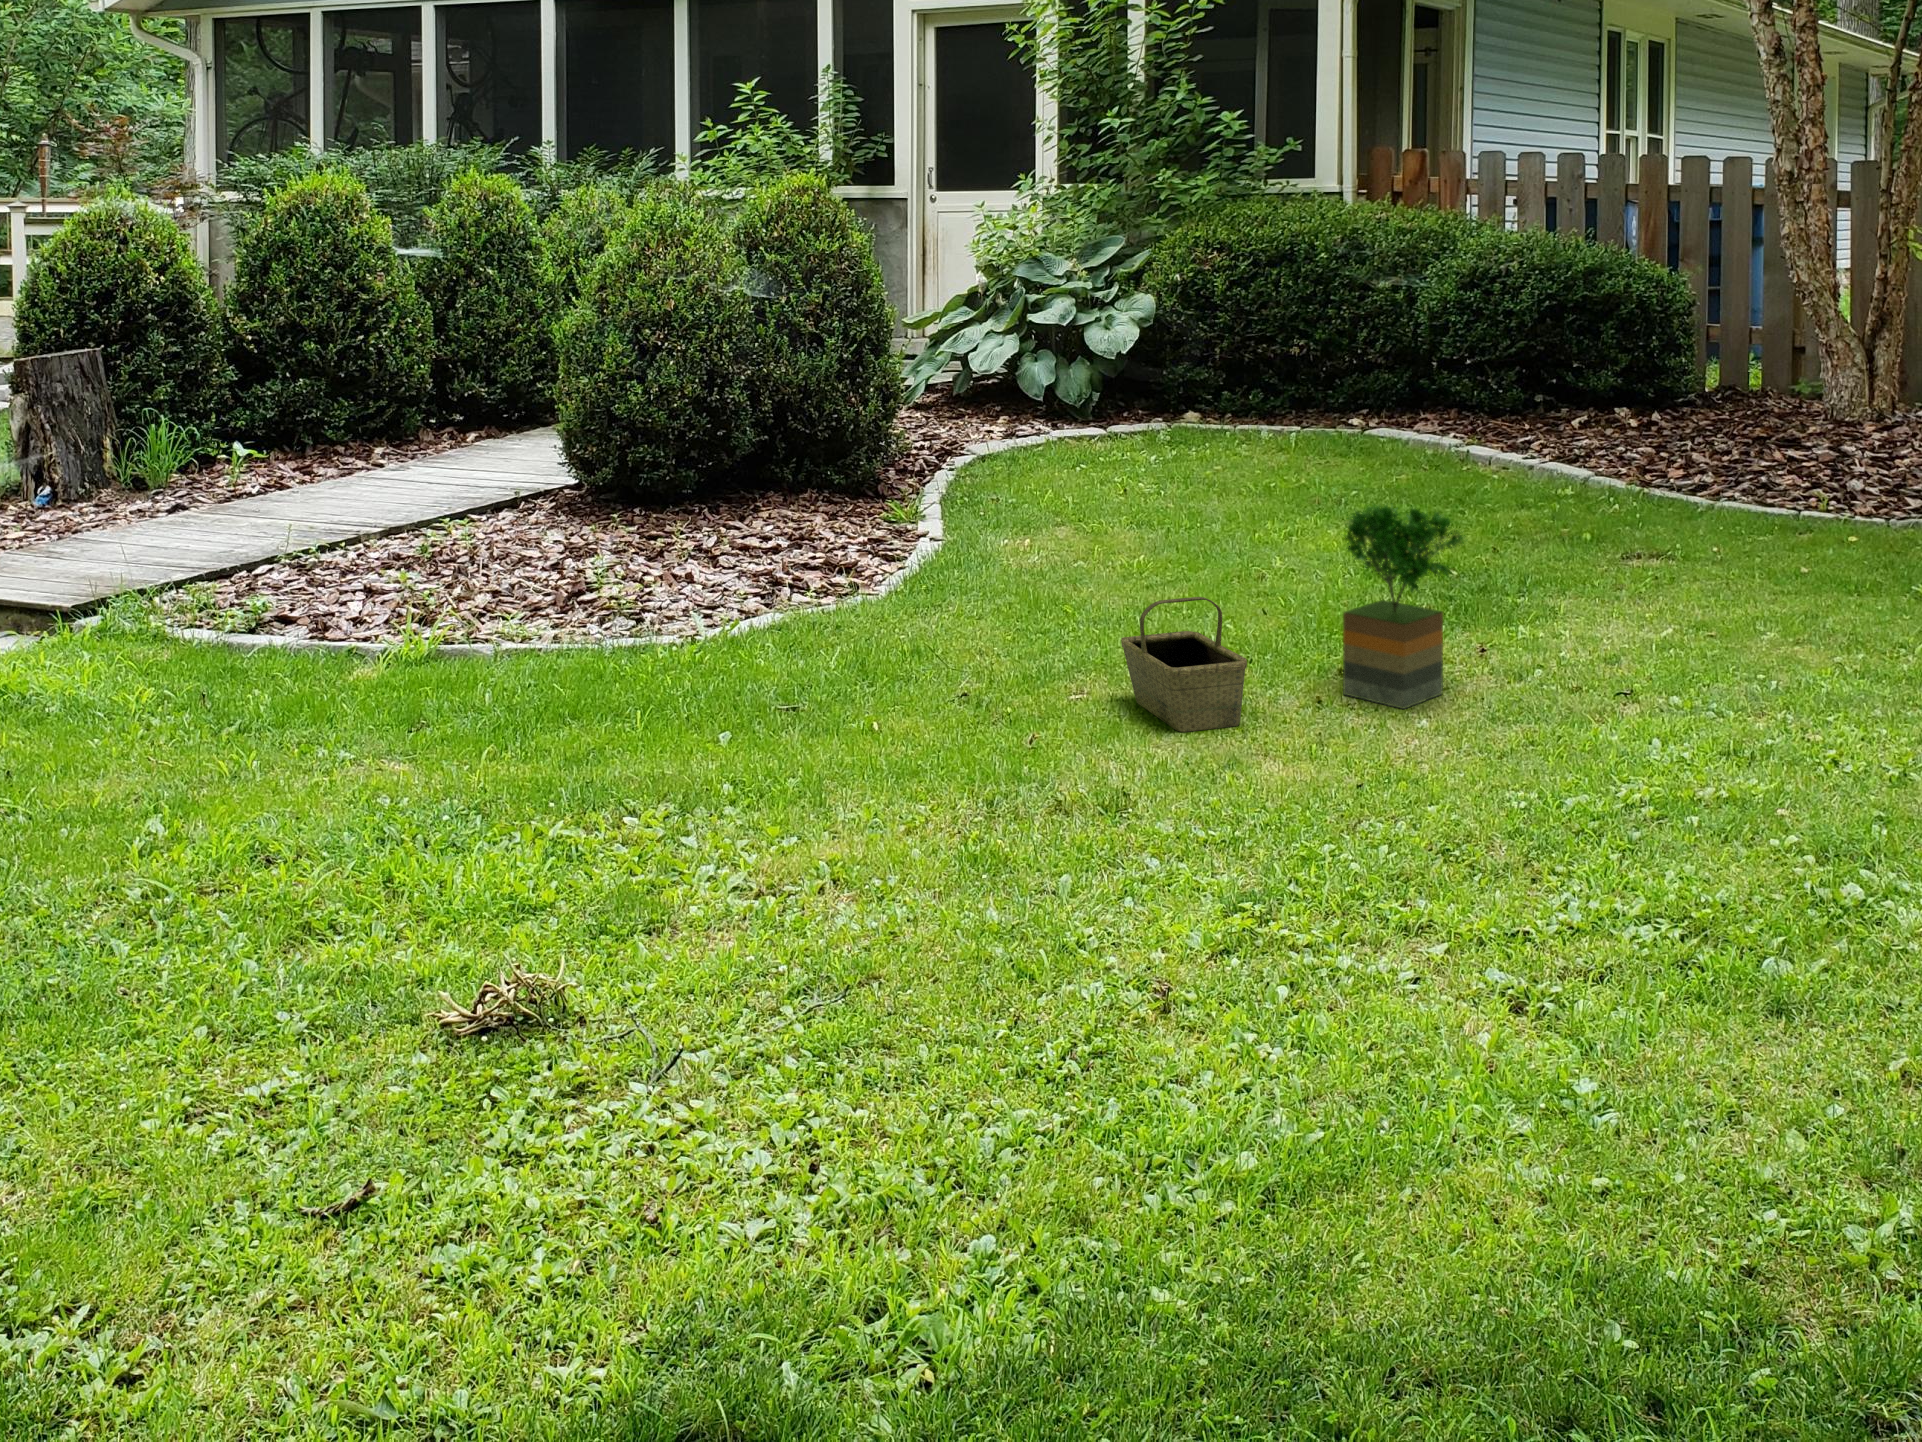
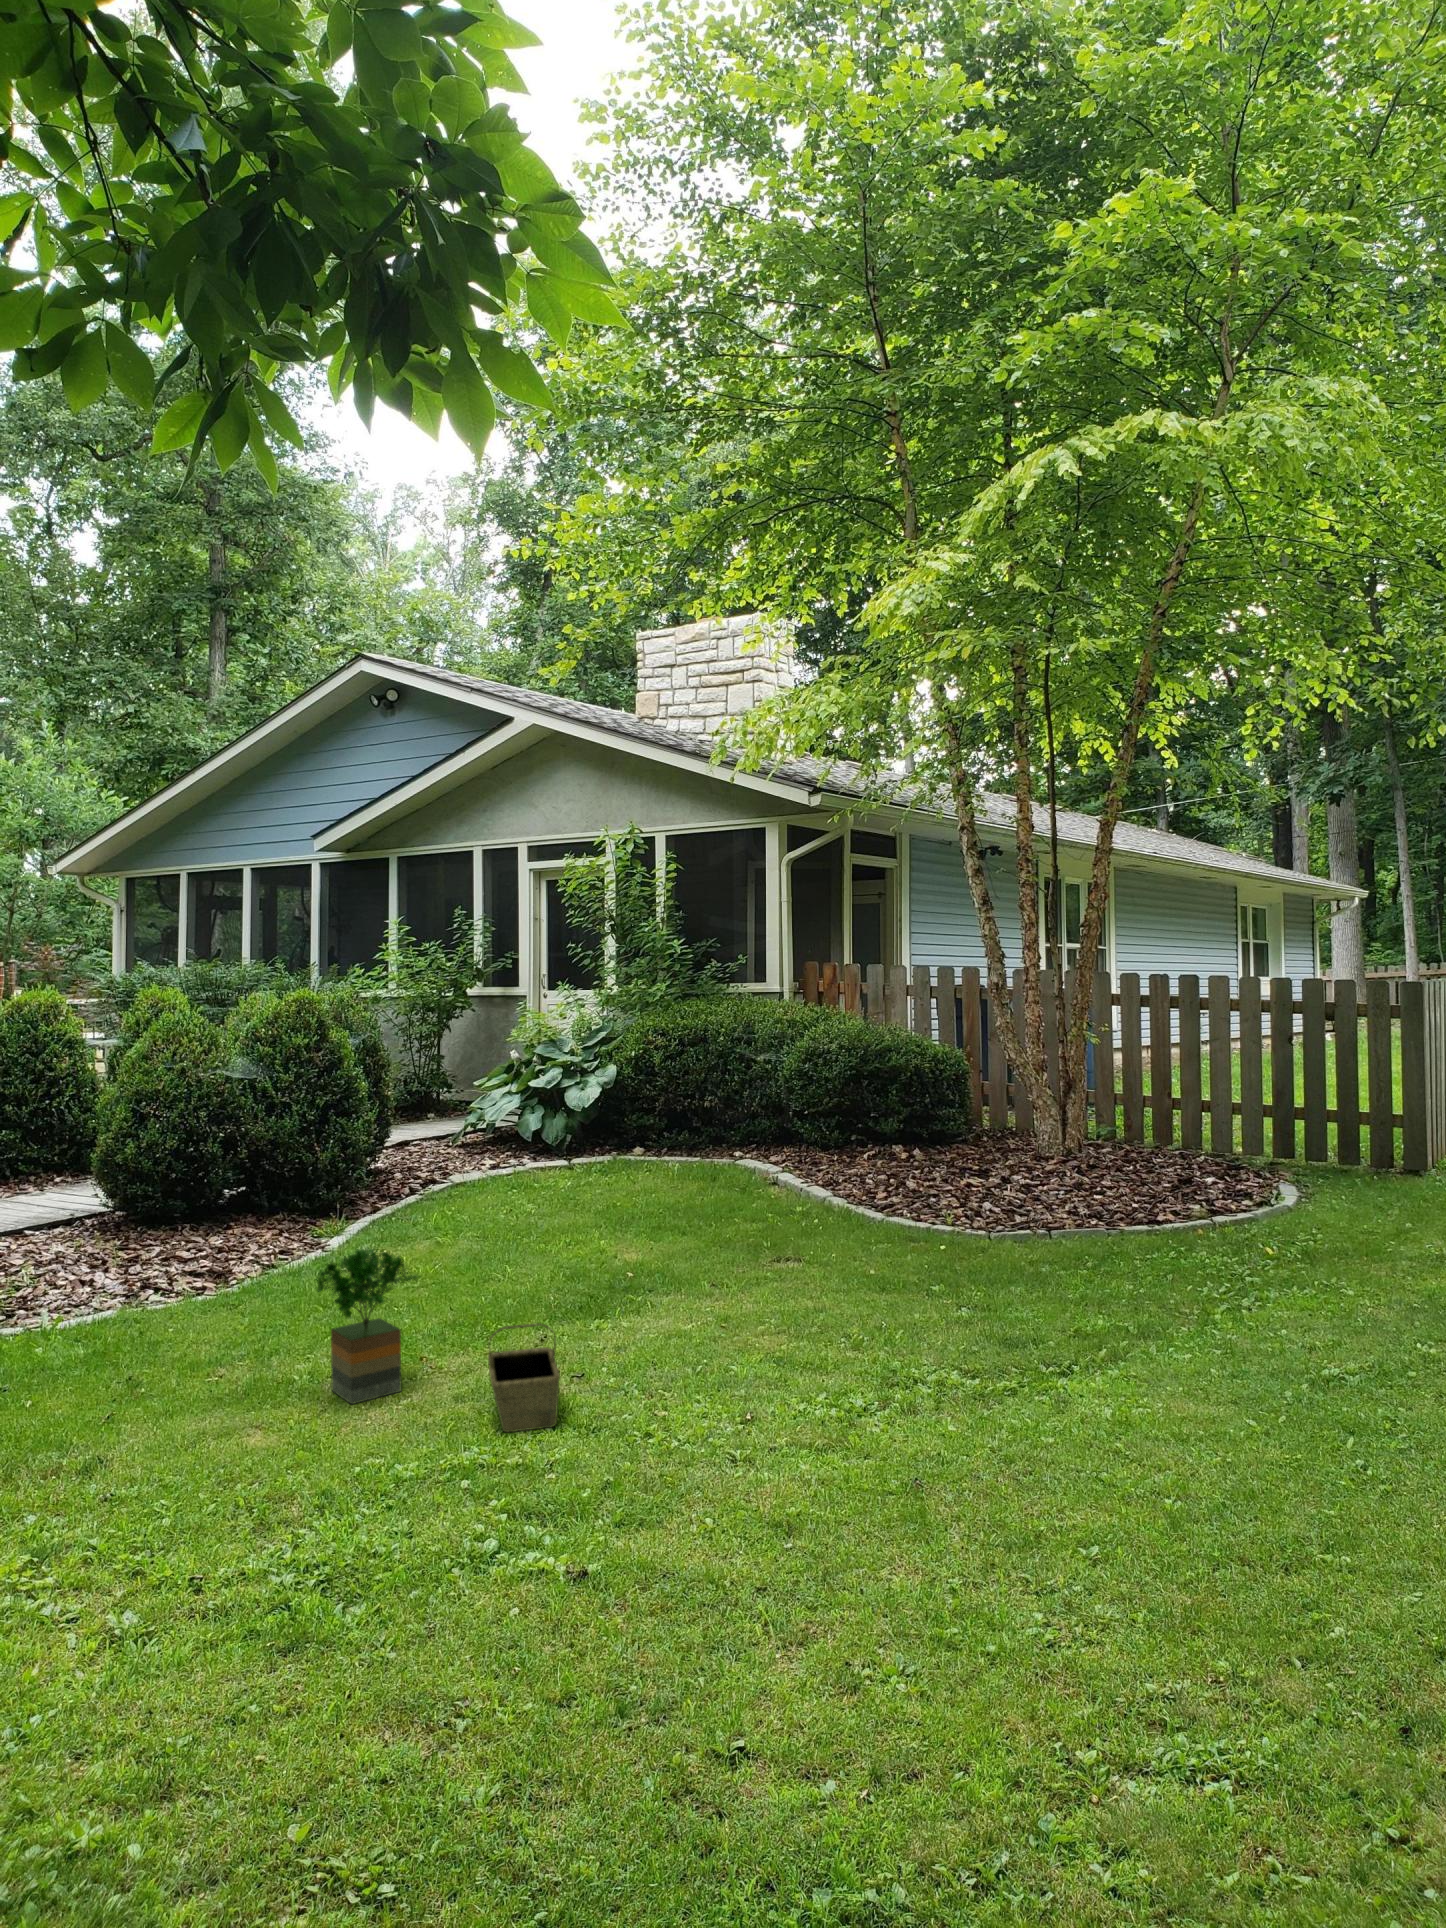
basket: present [1121,597,1247,732] -> present [488,1324,560,1432]

